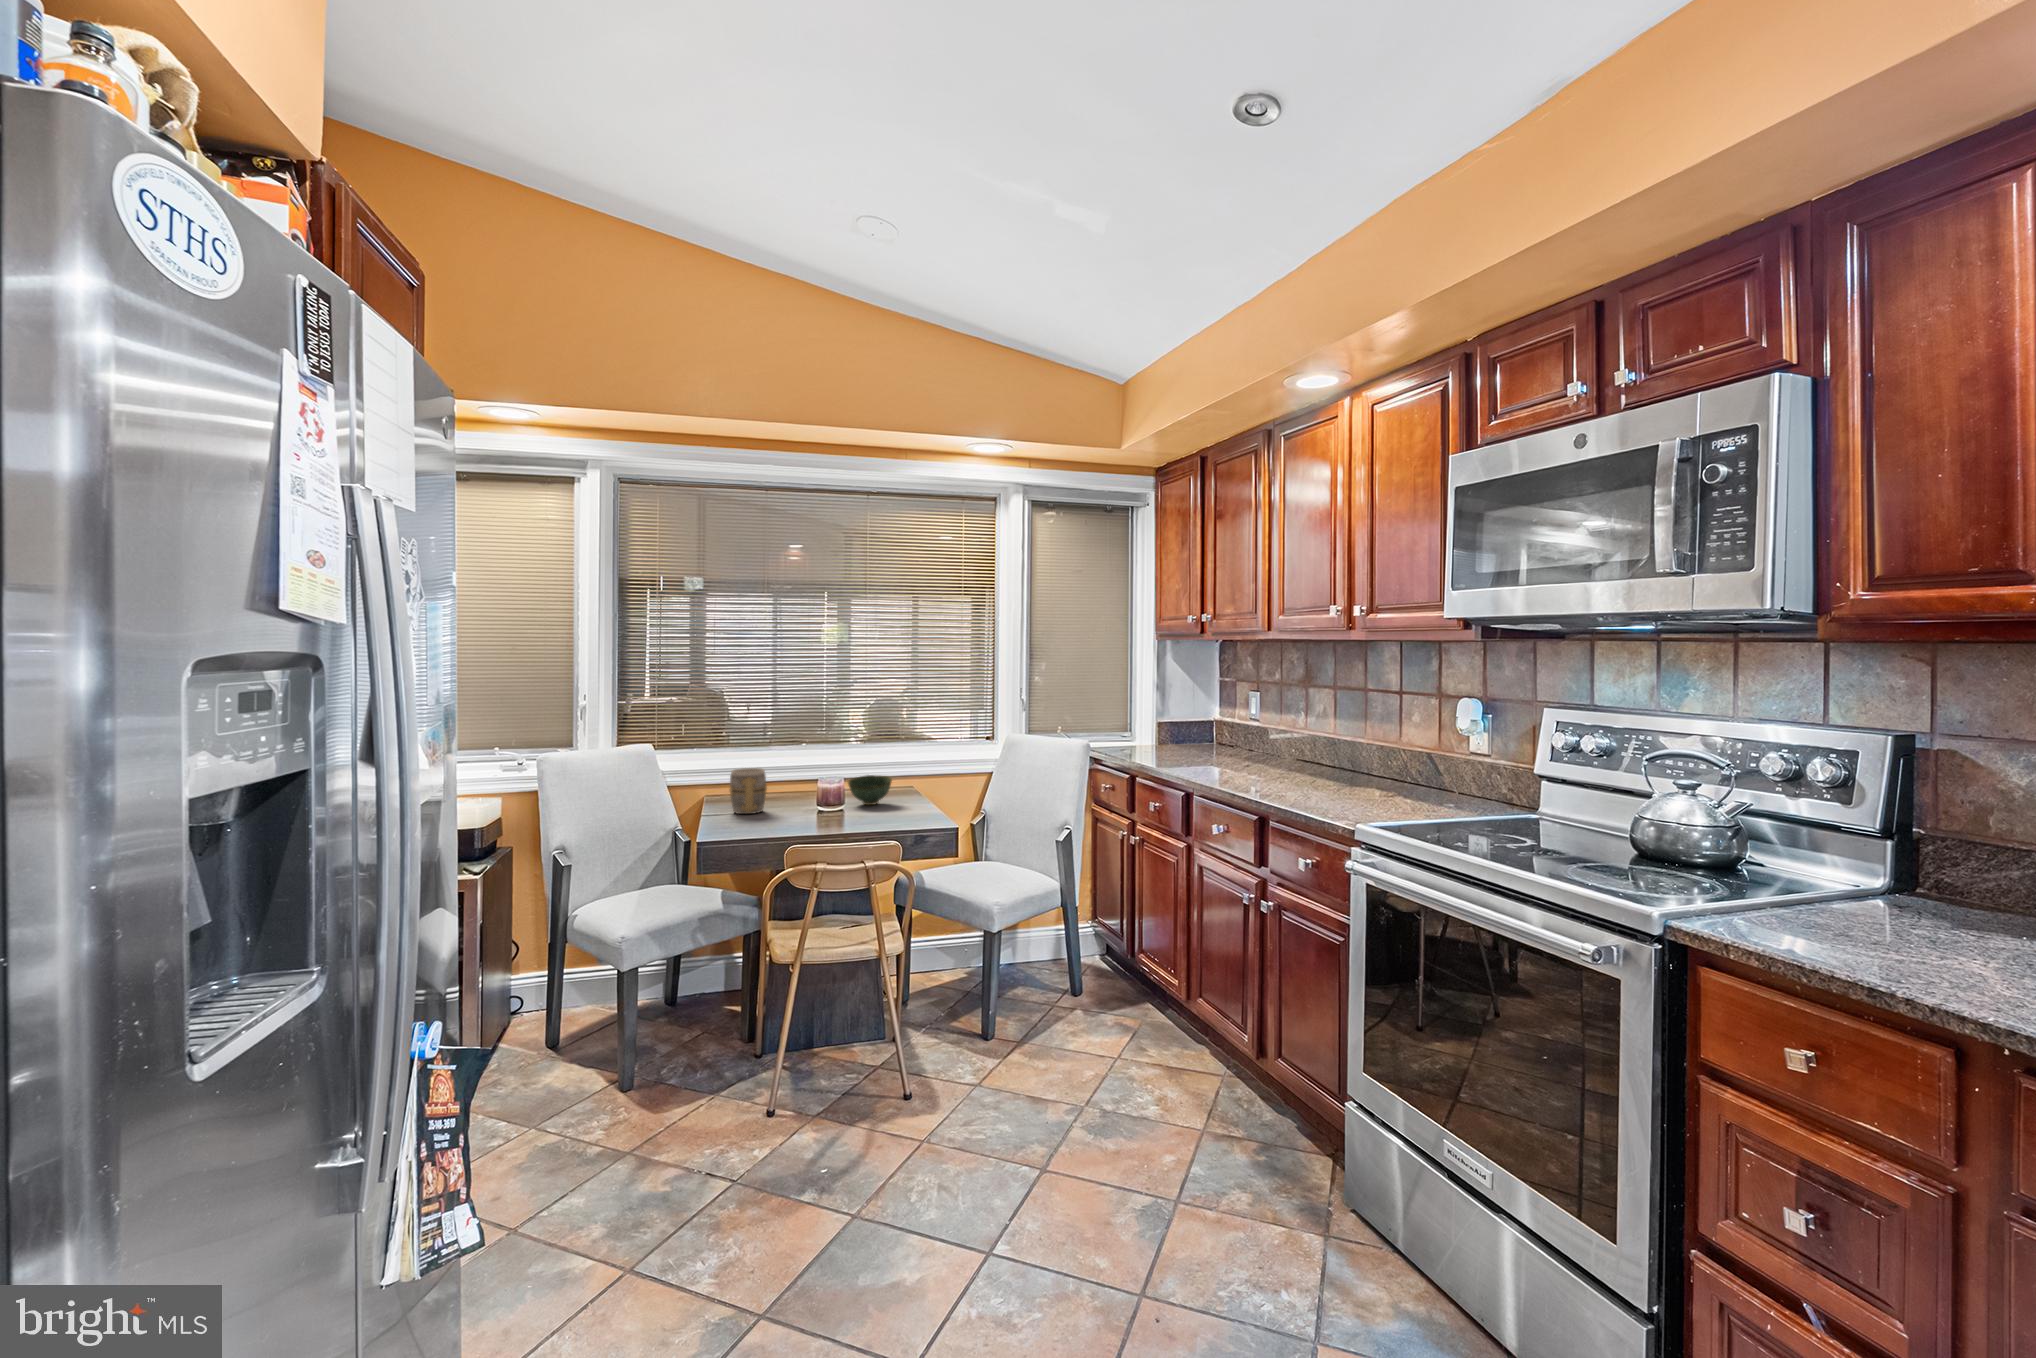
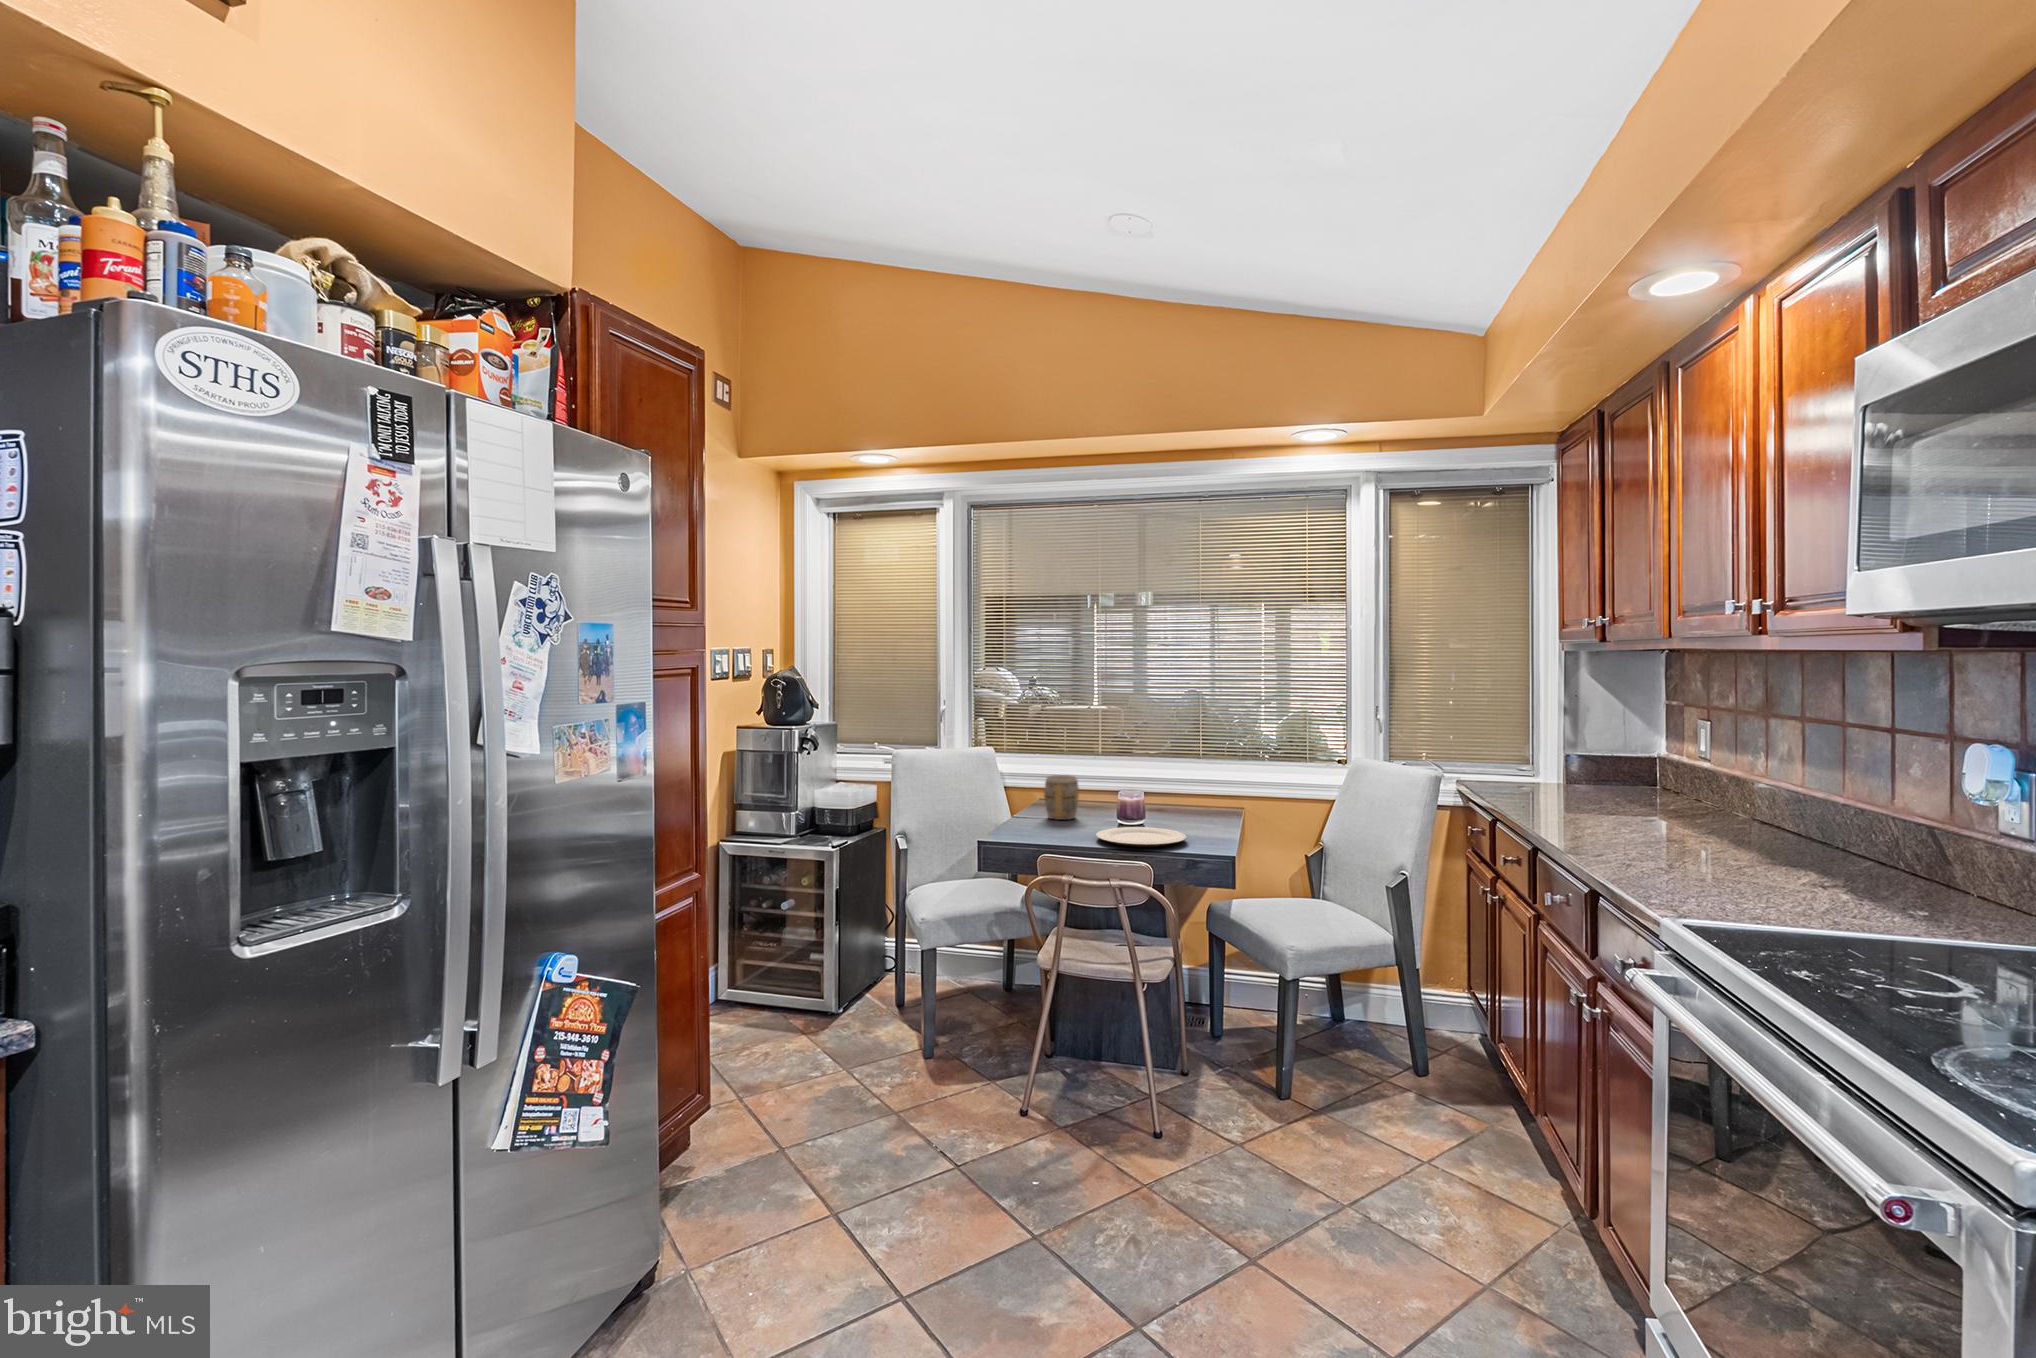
bowl: present [848,775,892,805] -> none [1160,792,1206,823]
plate: none [810,811,898,830] -> present [1096,827,1186,847]

